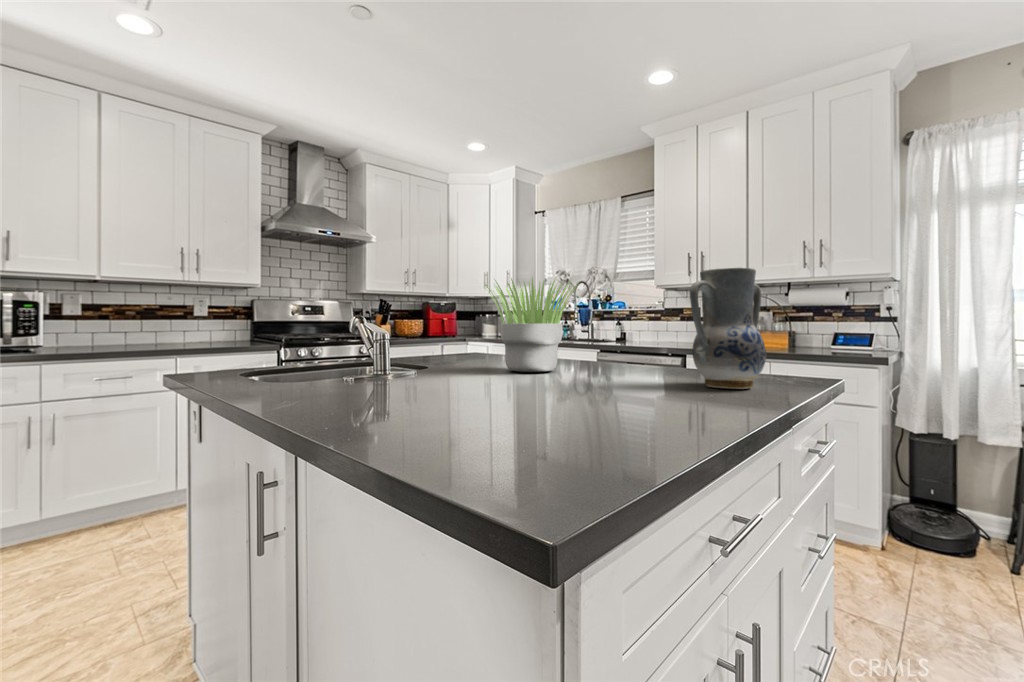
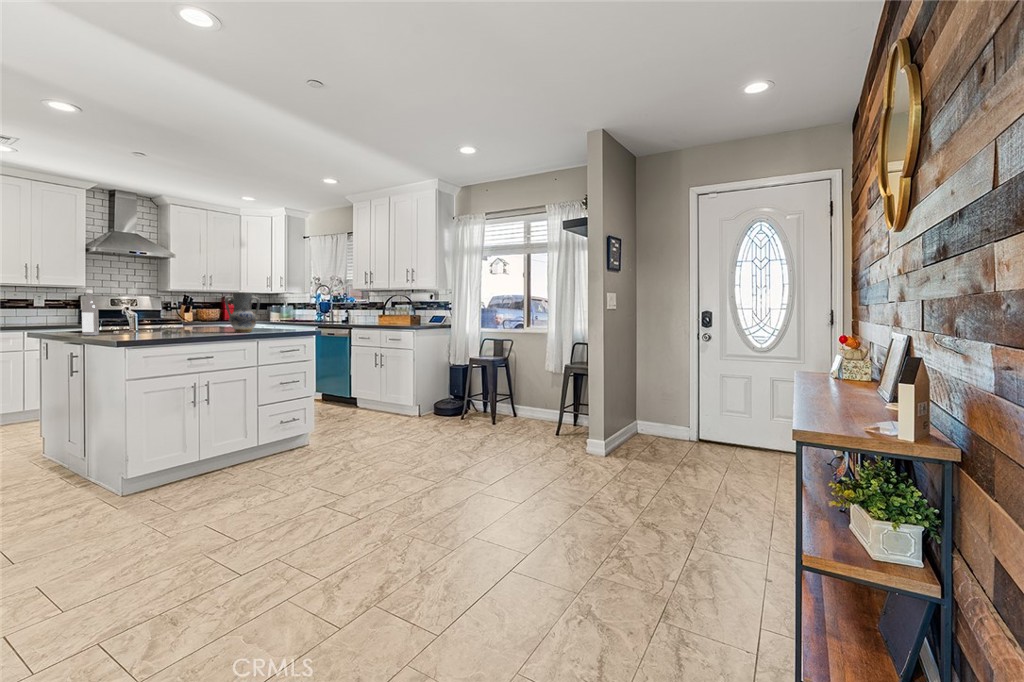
wine bottle: none [353,249,401,421] -> present [82,290,99,336]
potted plant: present [487,277,576,372] -> none [166,292,218,330]

